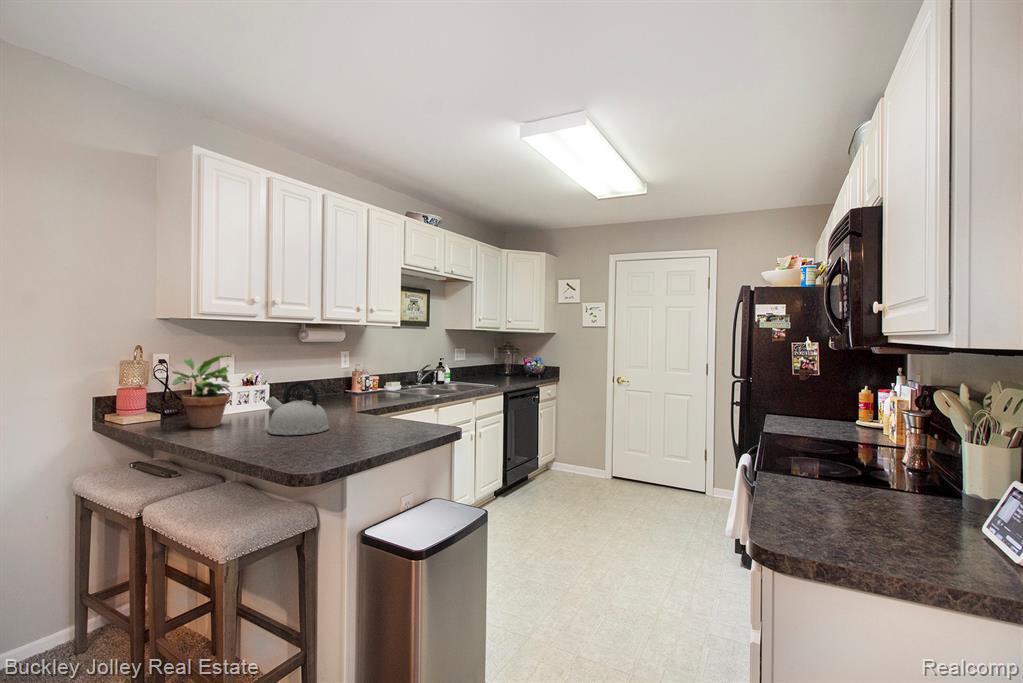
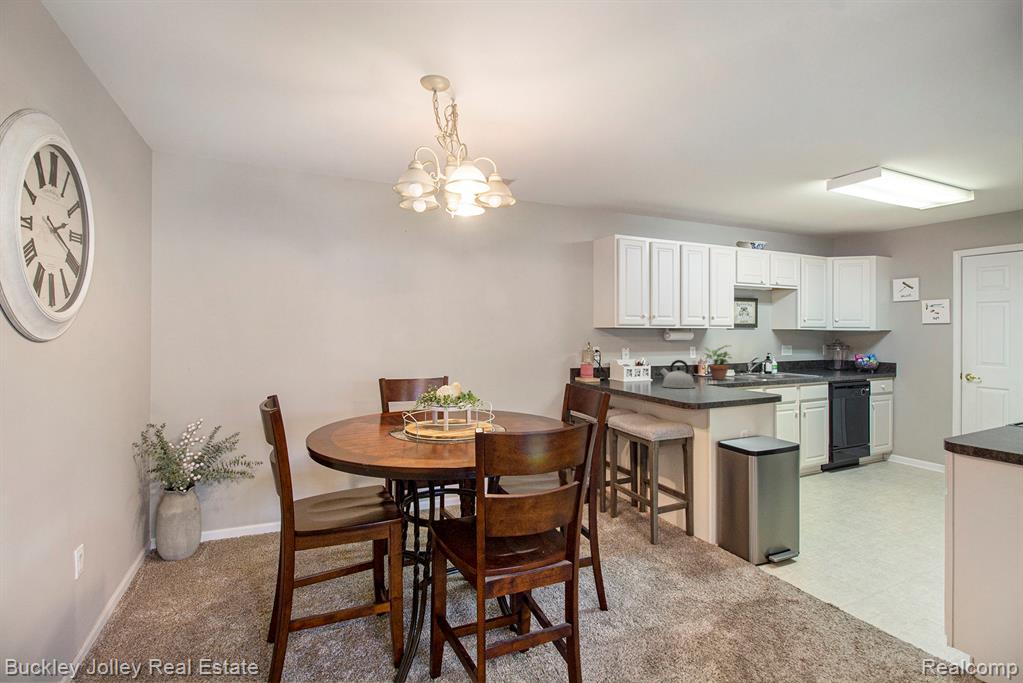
potted plant: present [172,355,233,428] -> present [704,345,731,380]

